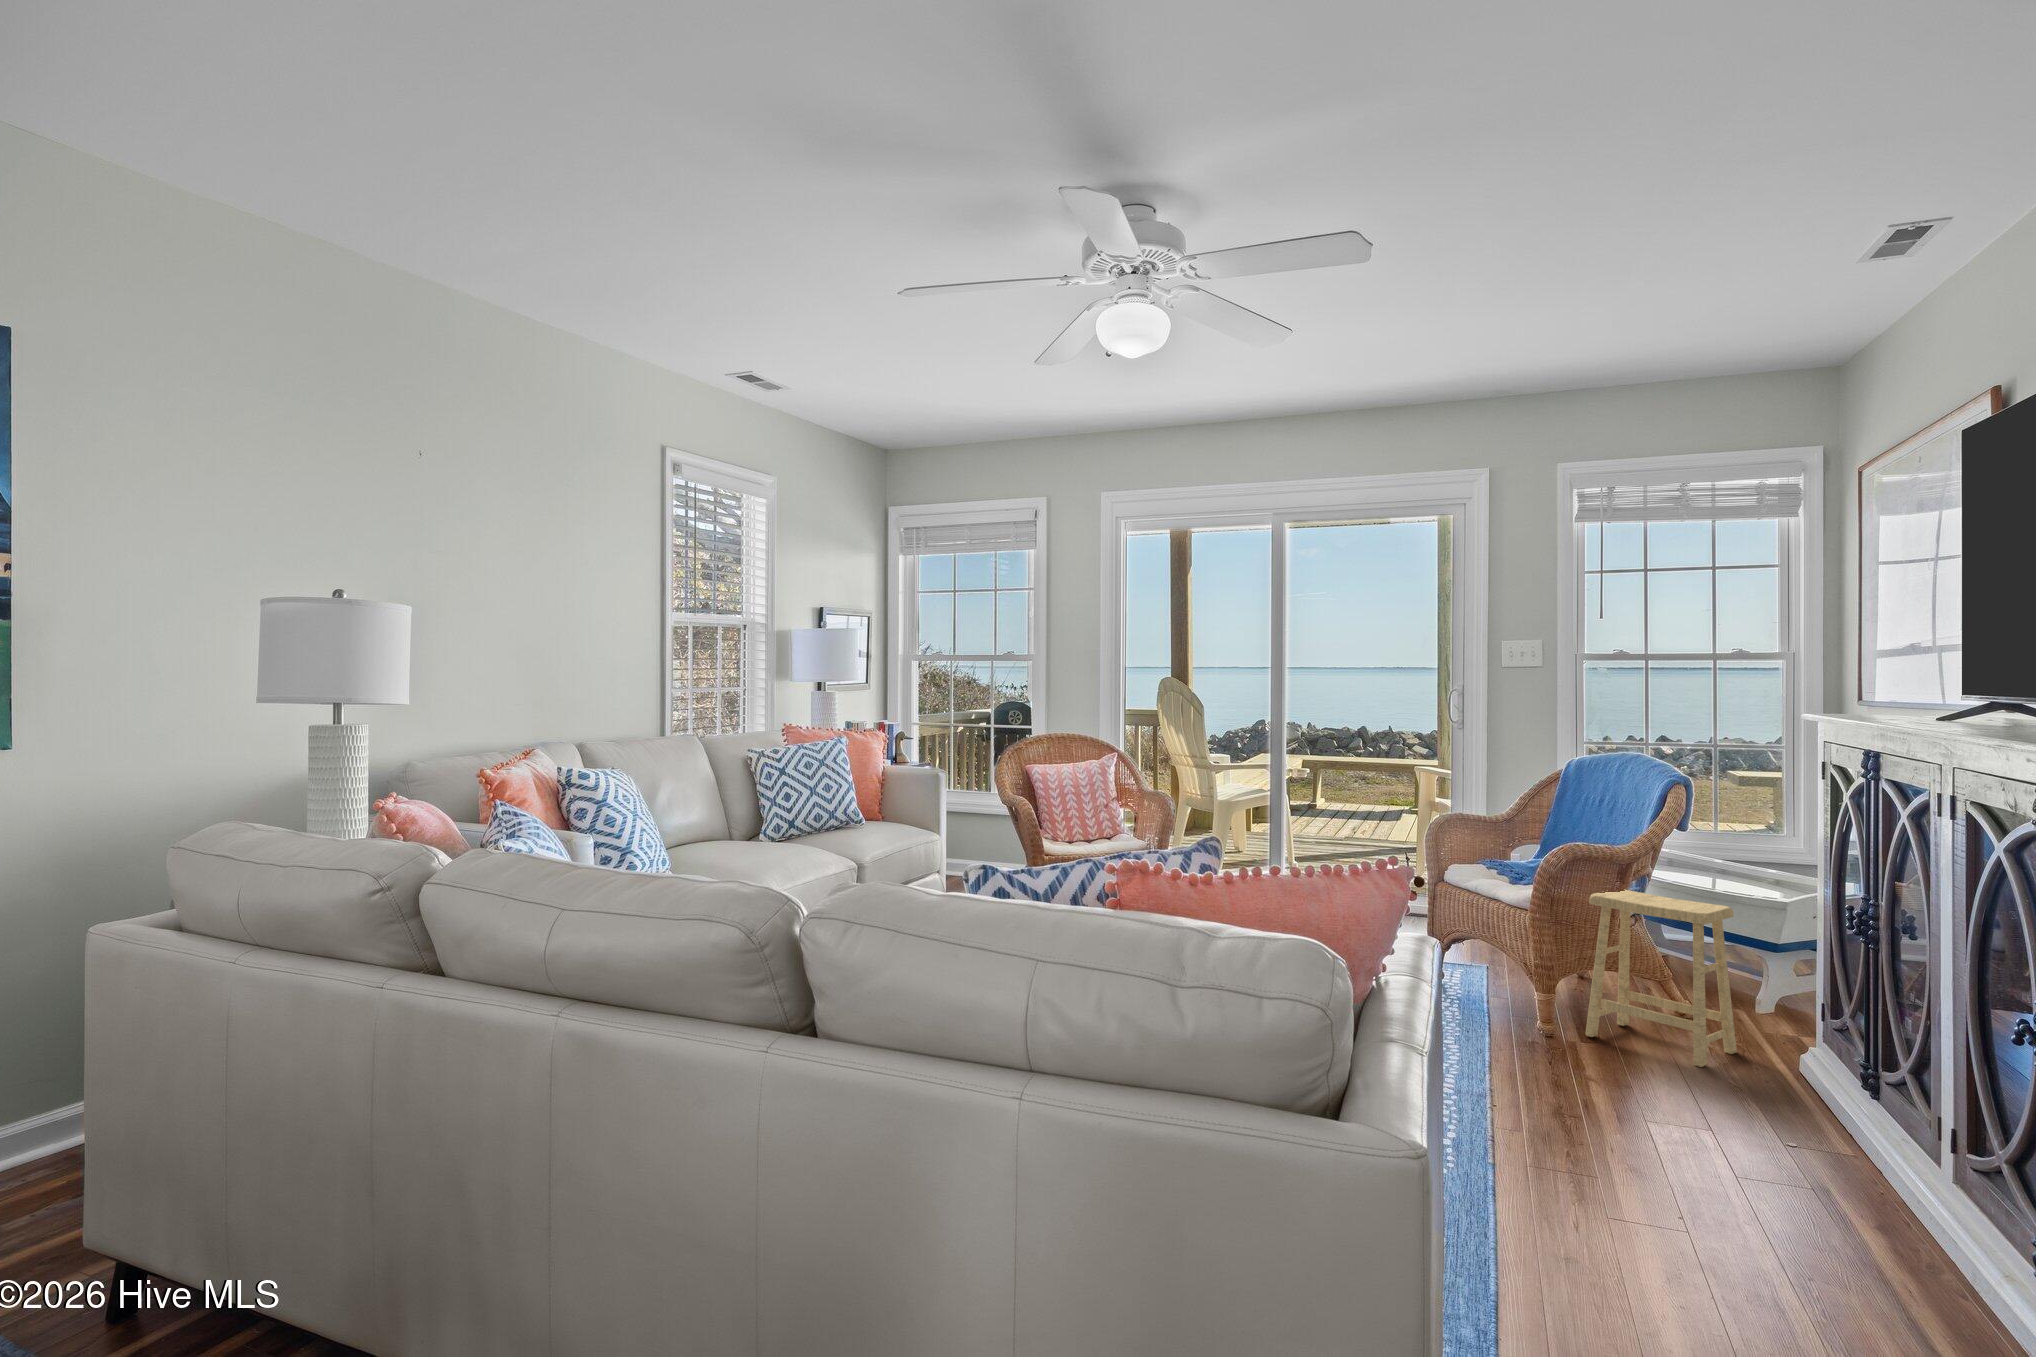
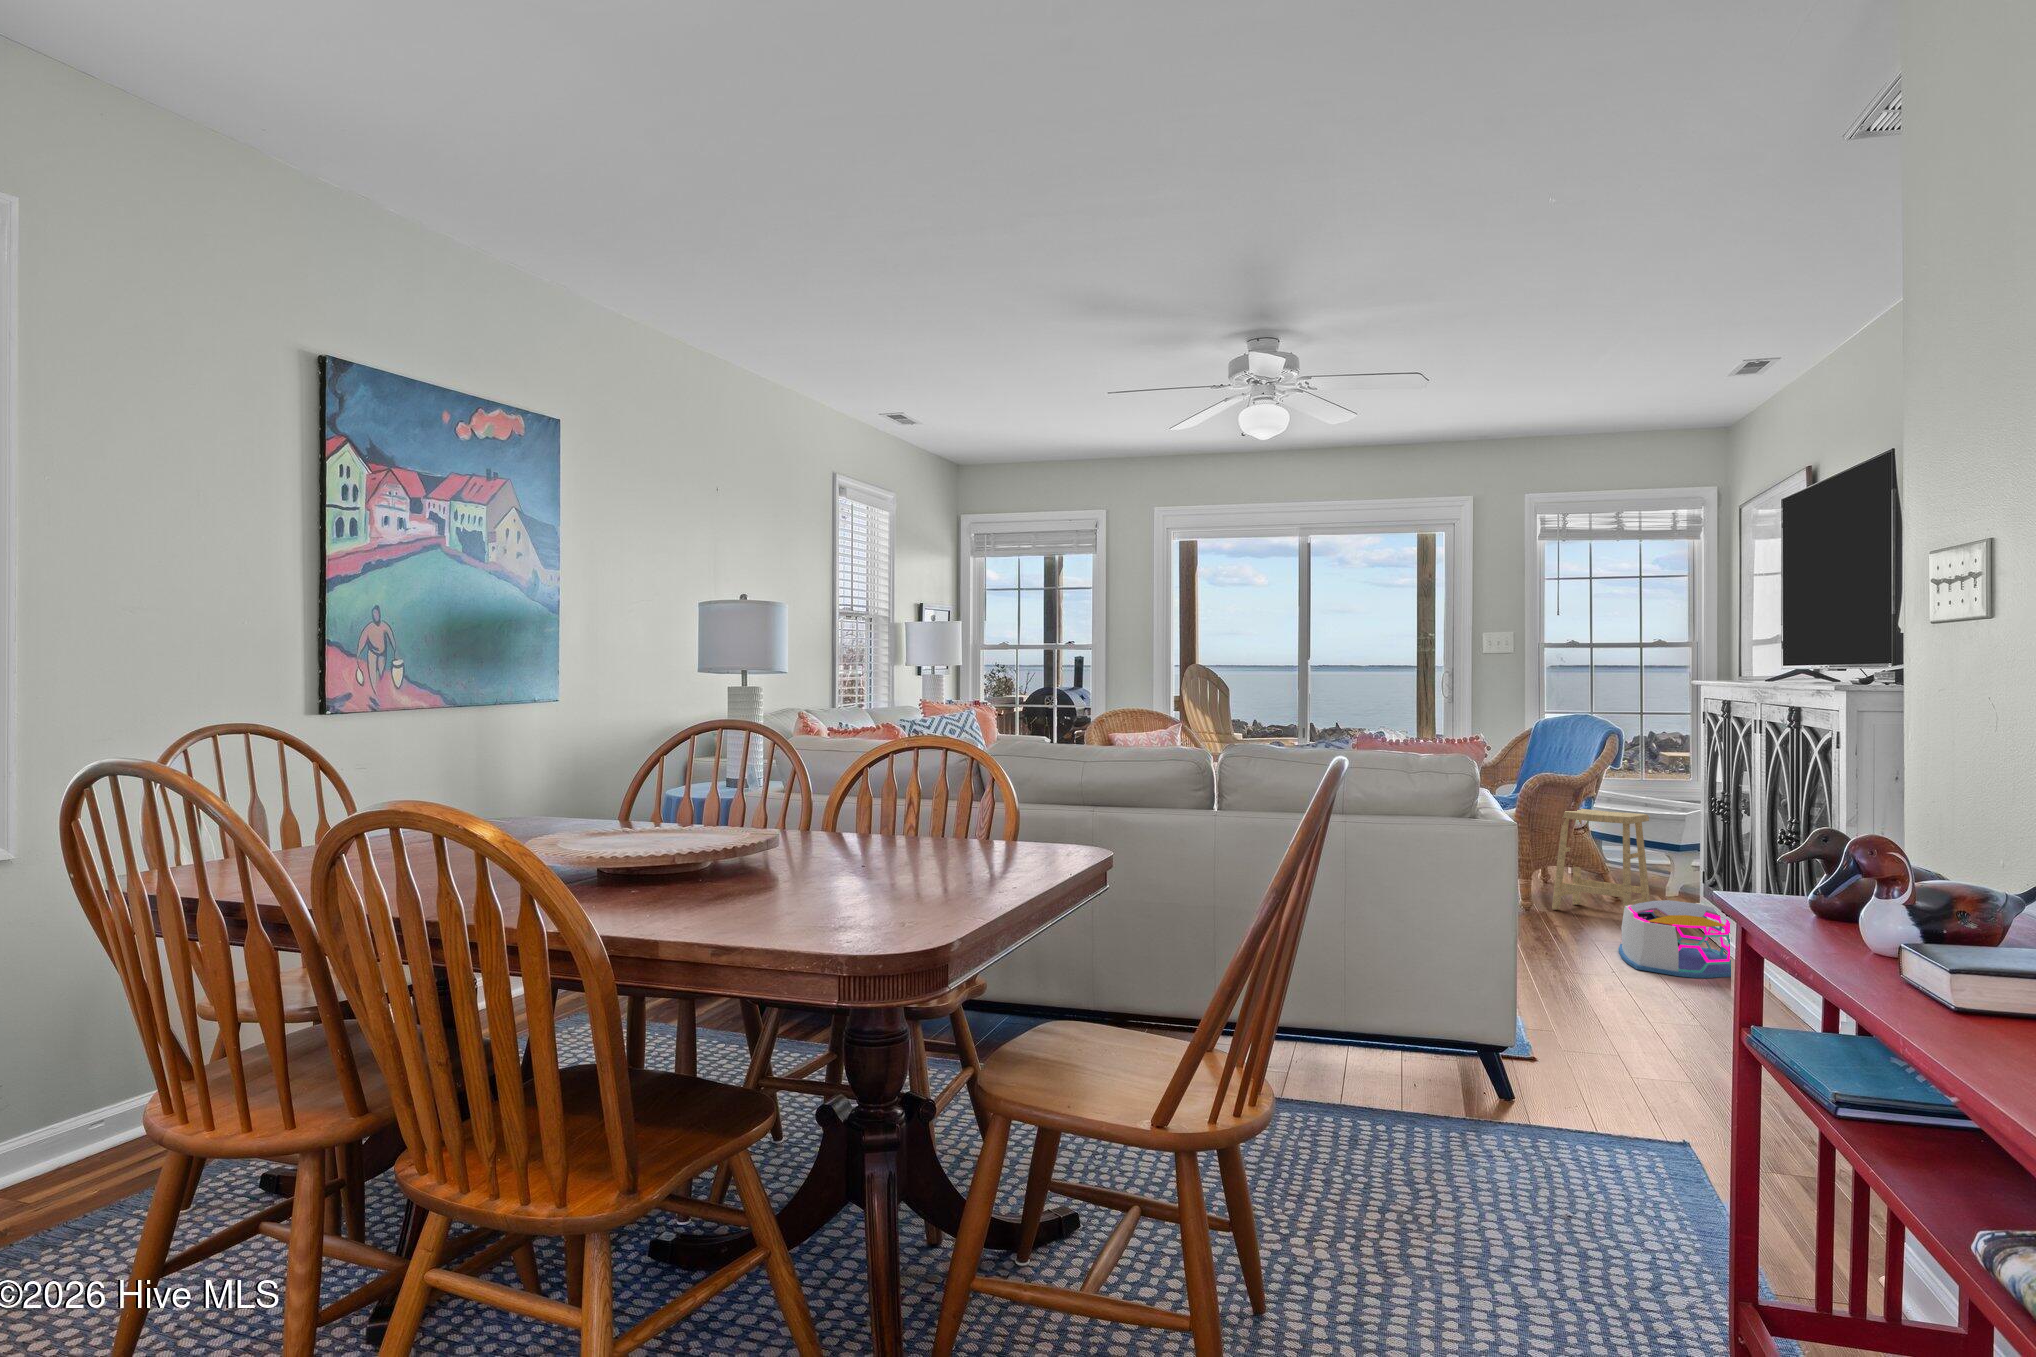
storage bin: none [1689,1075,1915,1250] -> present [1619,900,1732,978]

